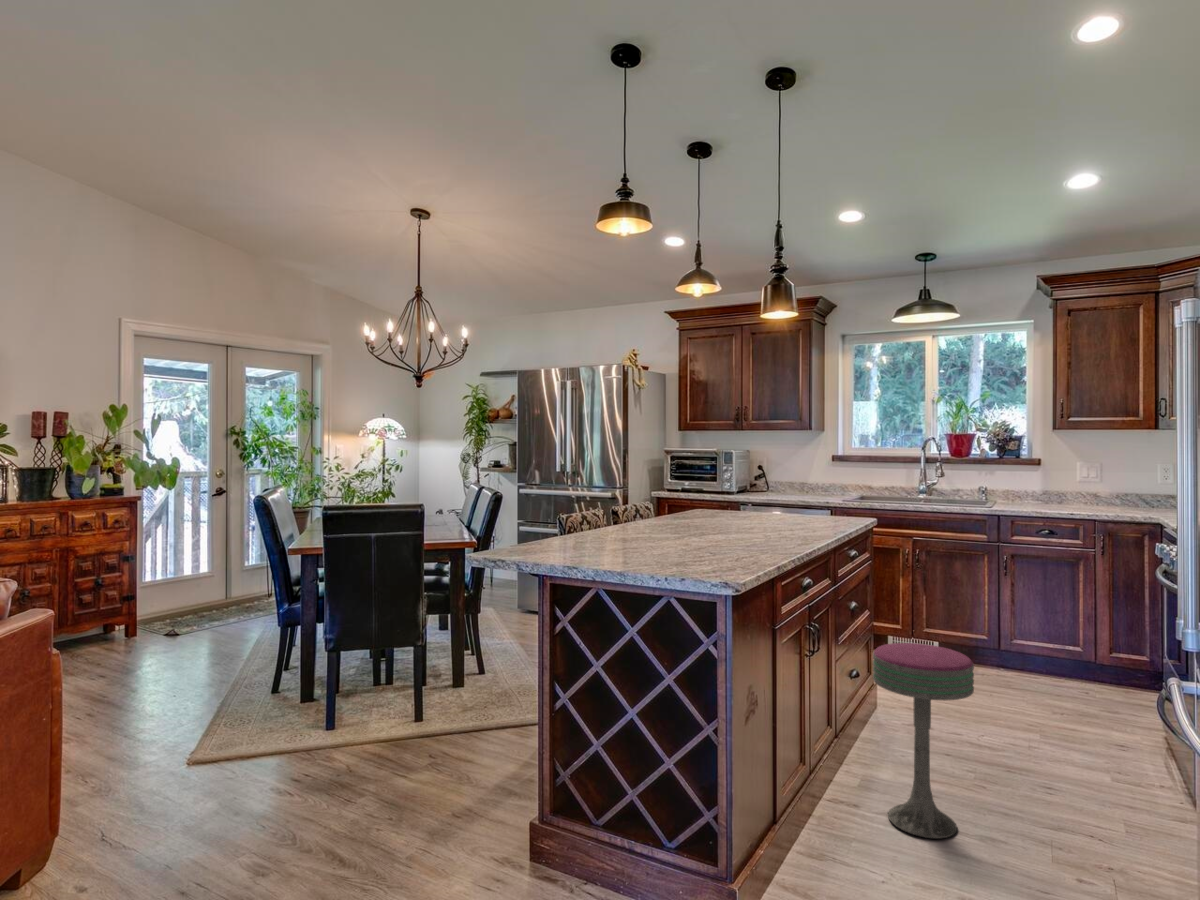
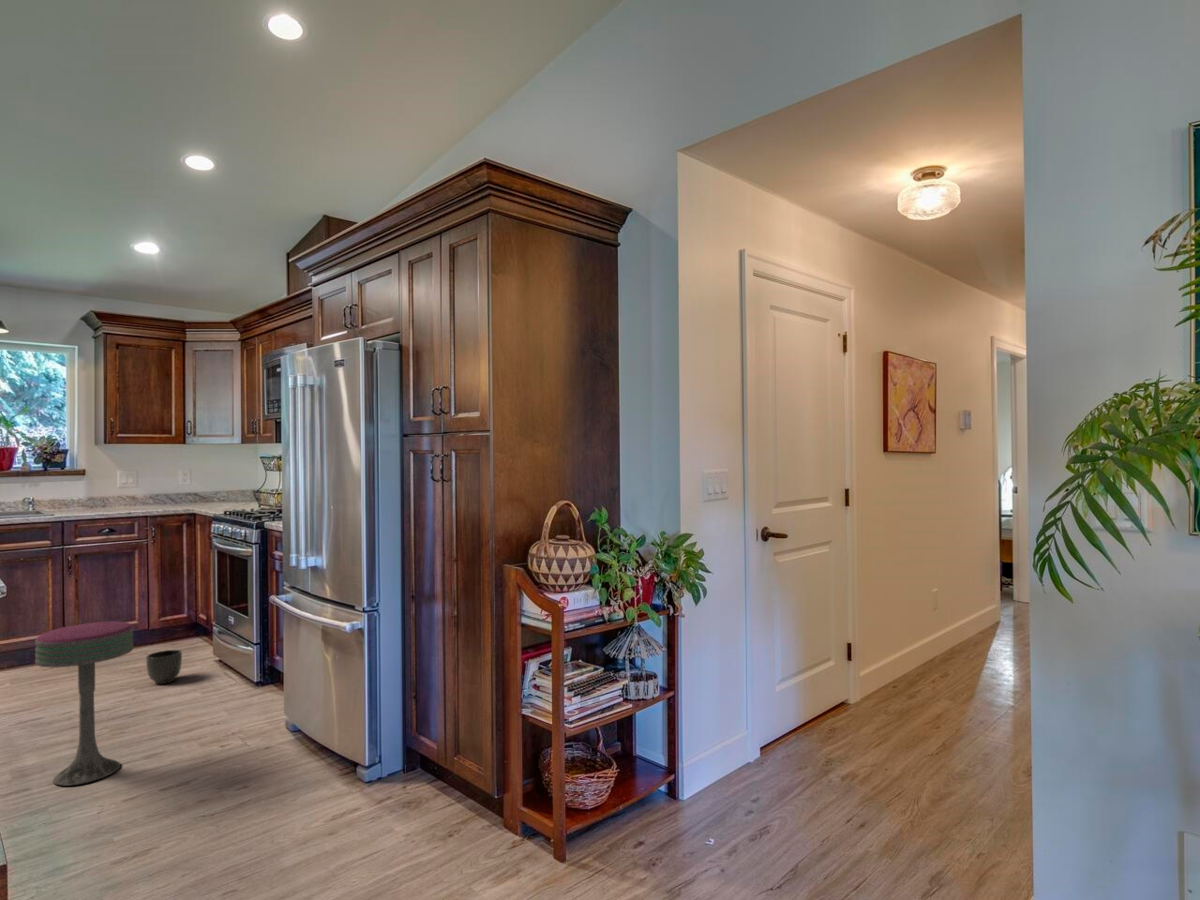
planter: none [1056,698,1104,745] -> present [146,650,182,684]

